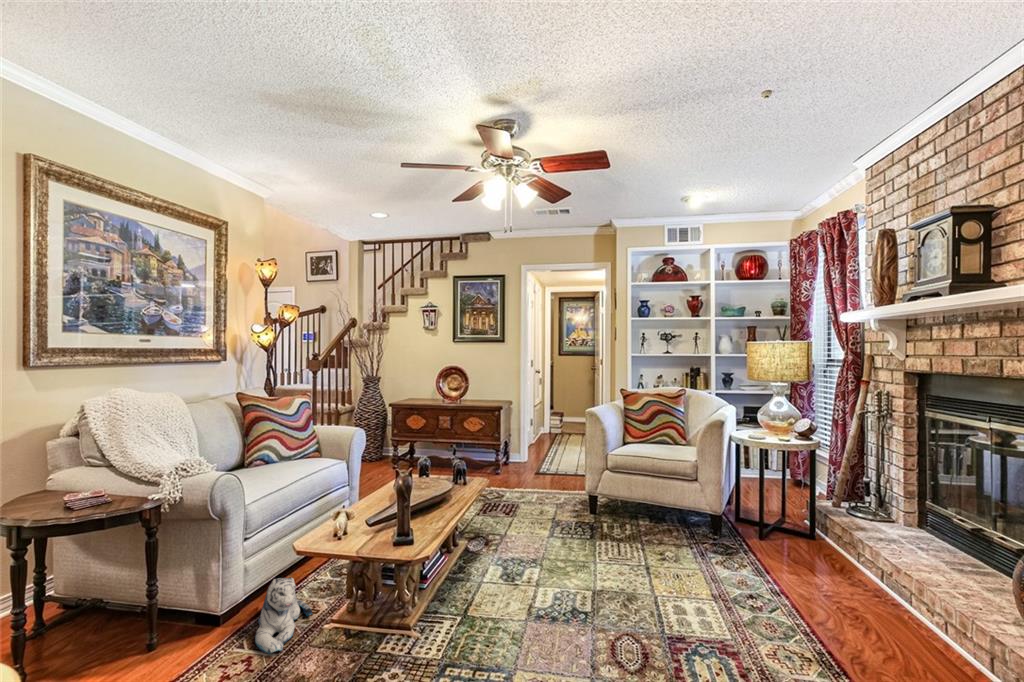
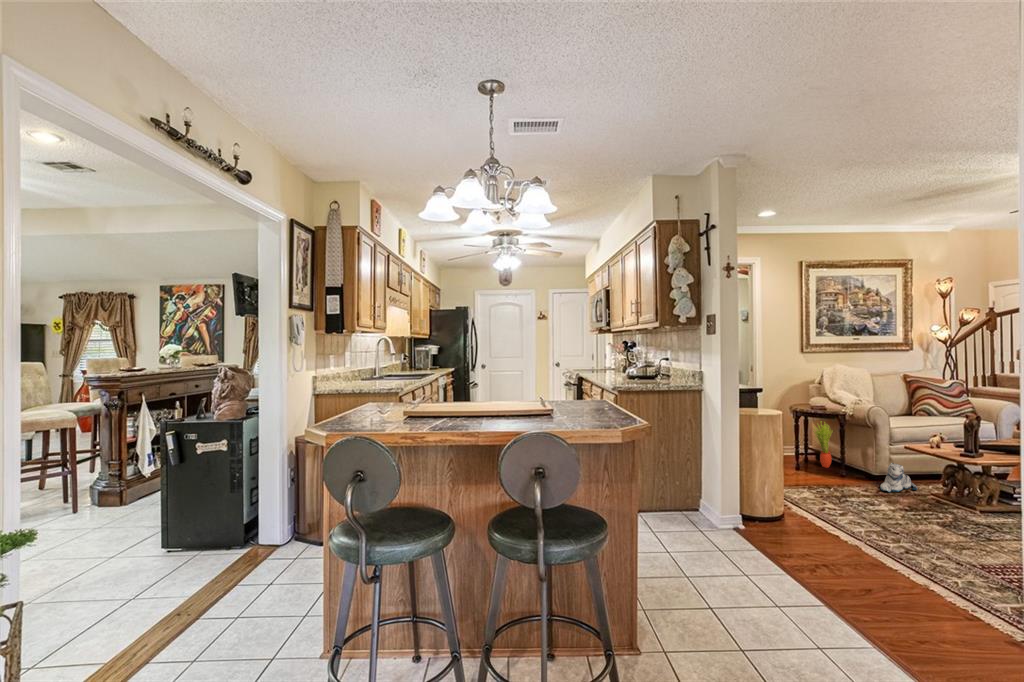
potted plant: none [69,526,125,641] -> present [813,421,832,468]

